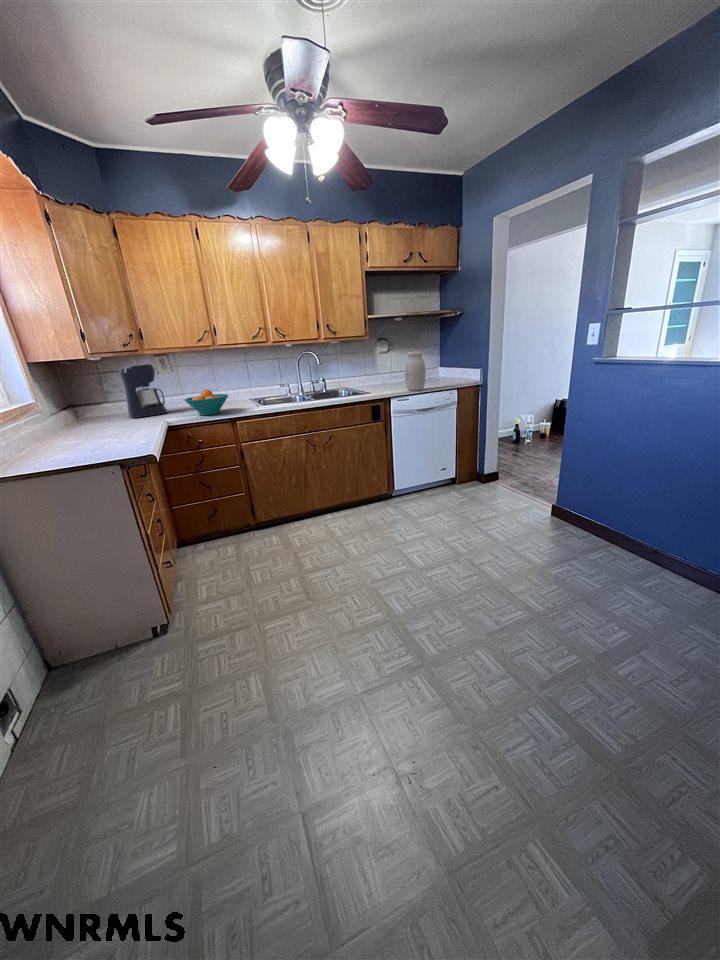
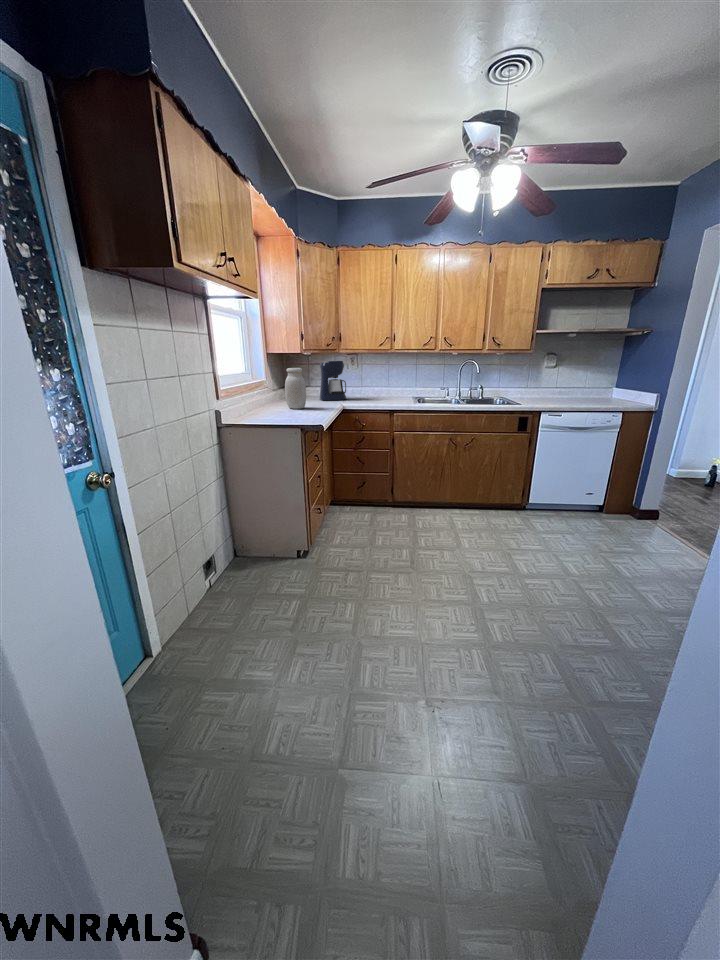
jar: present [405,351,426,391] -> present [285,368,306,409]
fruit bowl: present [184,389,228,415] -> none [359,384,393,405]

